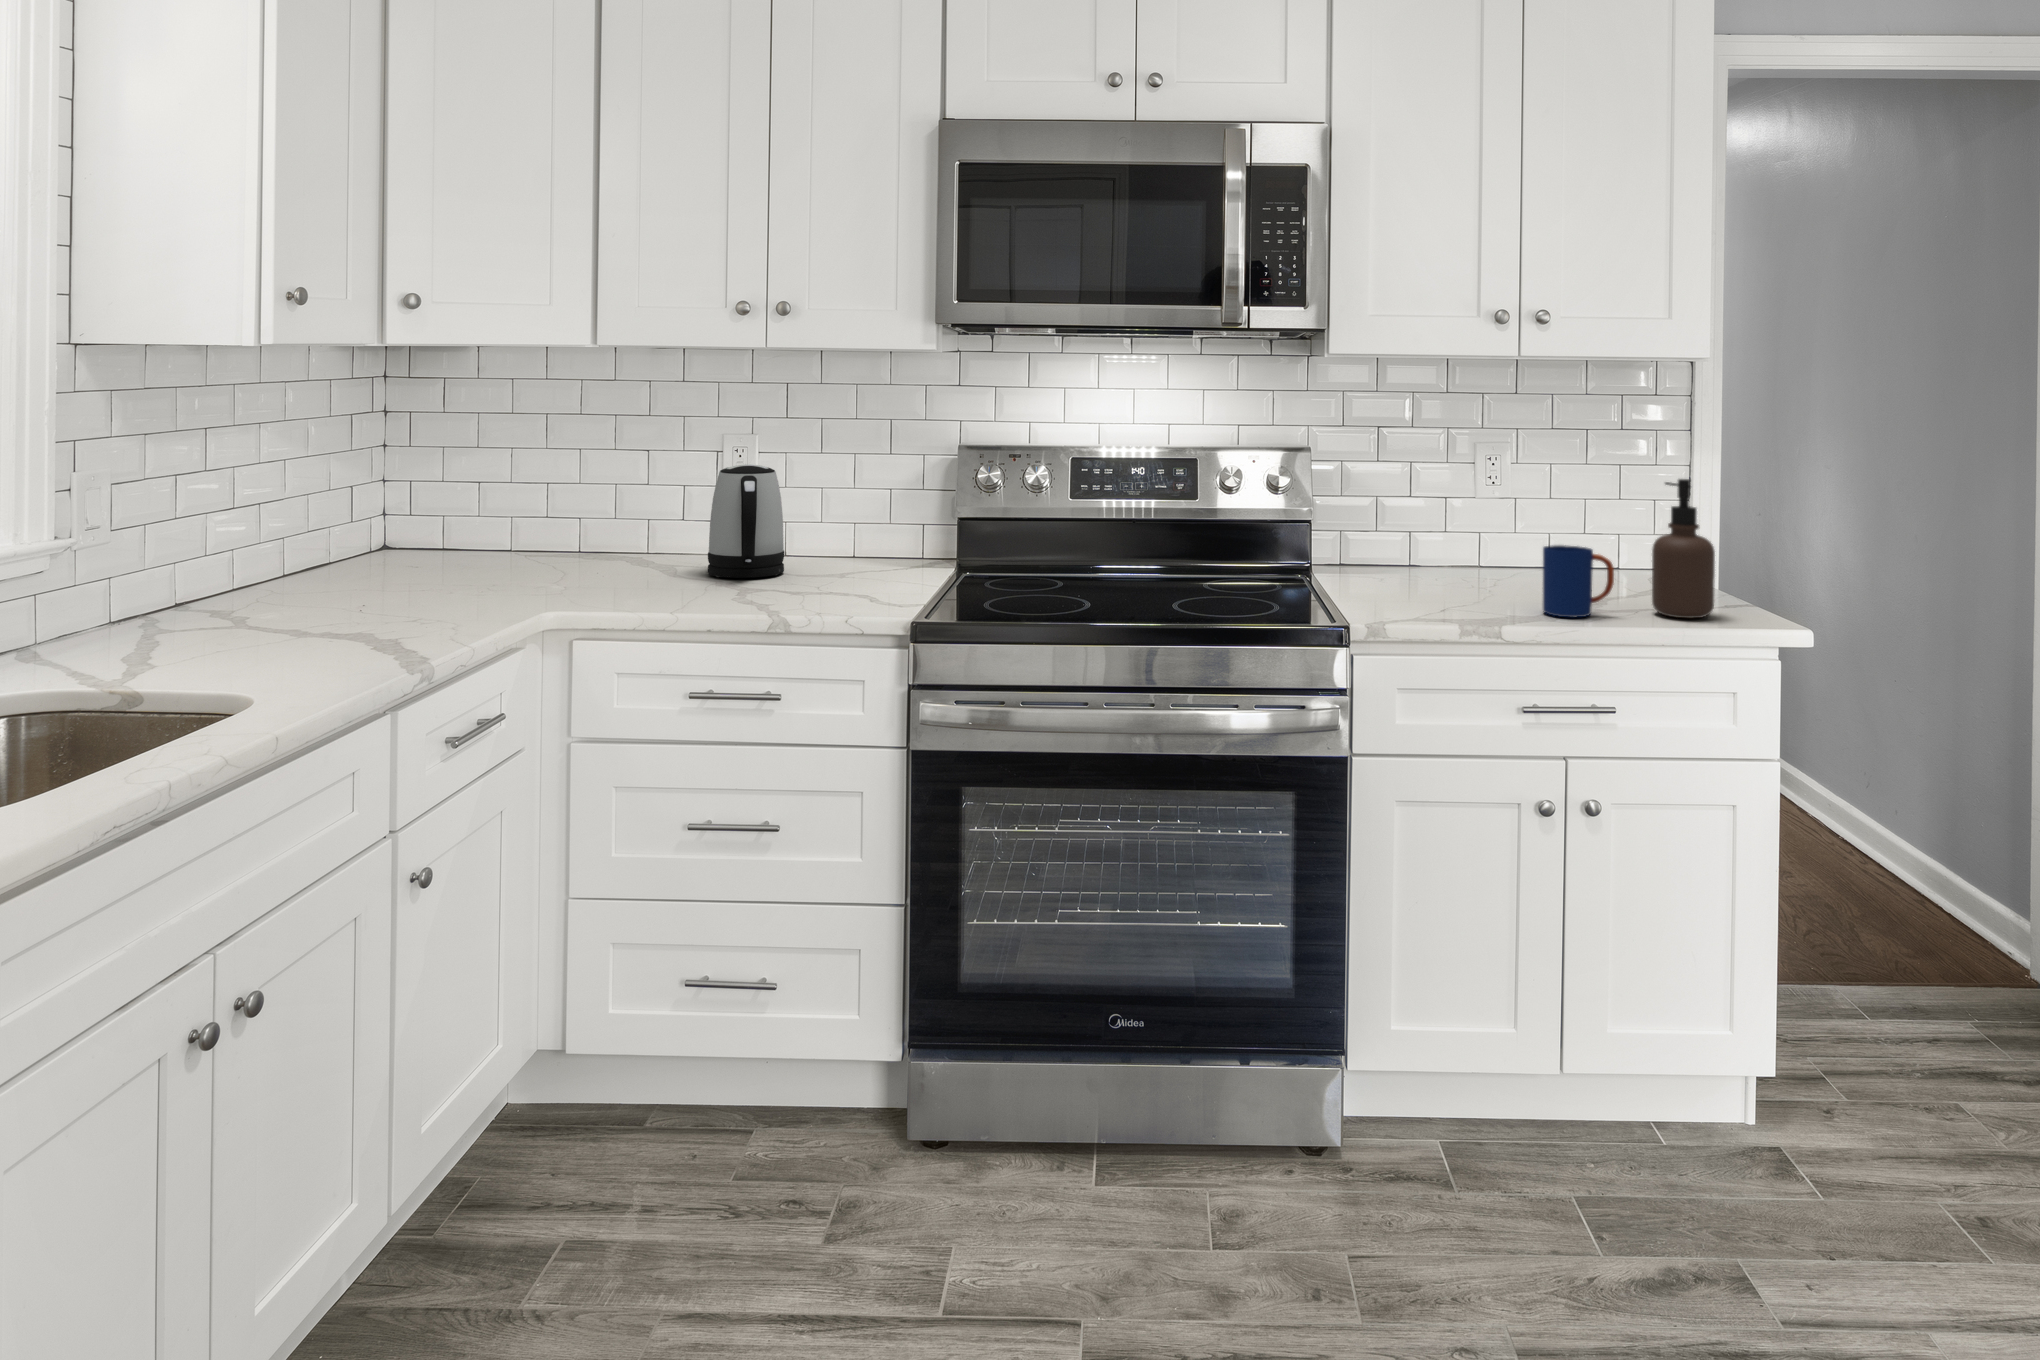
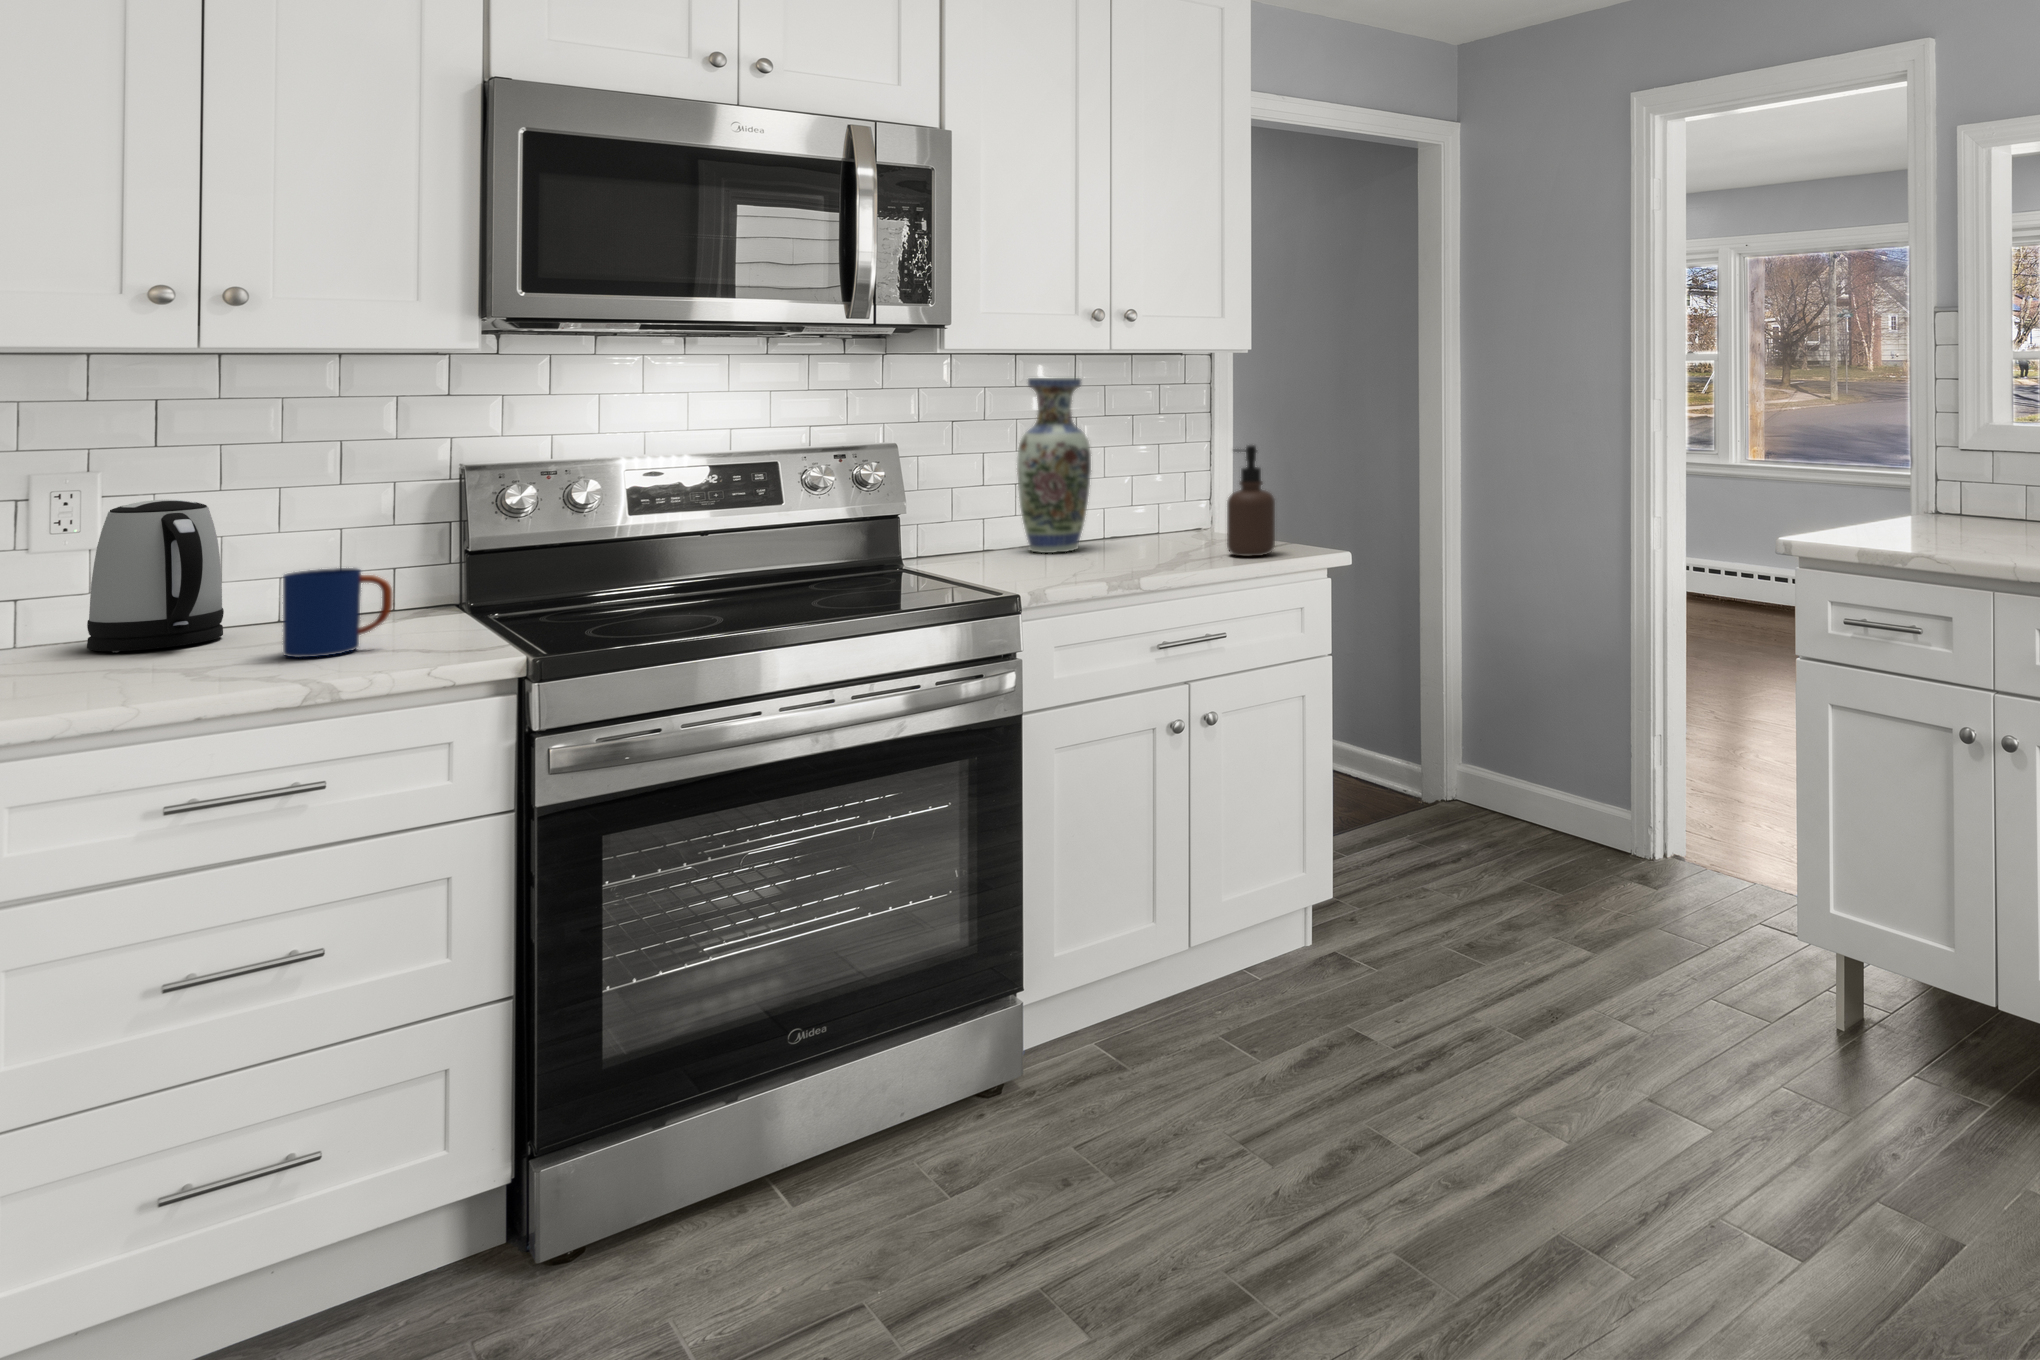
vase: none [1437,386,1517,583] -> present [1017,378,1091,553]
mug: present [1543,545,1614,618] -> present [283,568,392,658]

